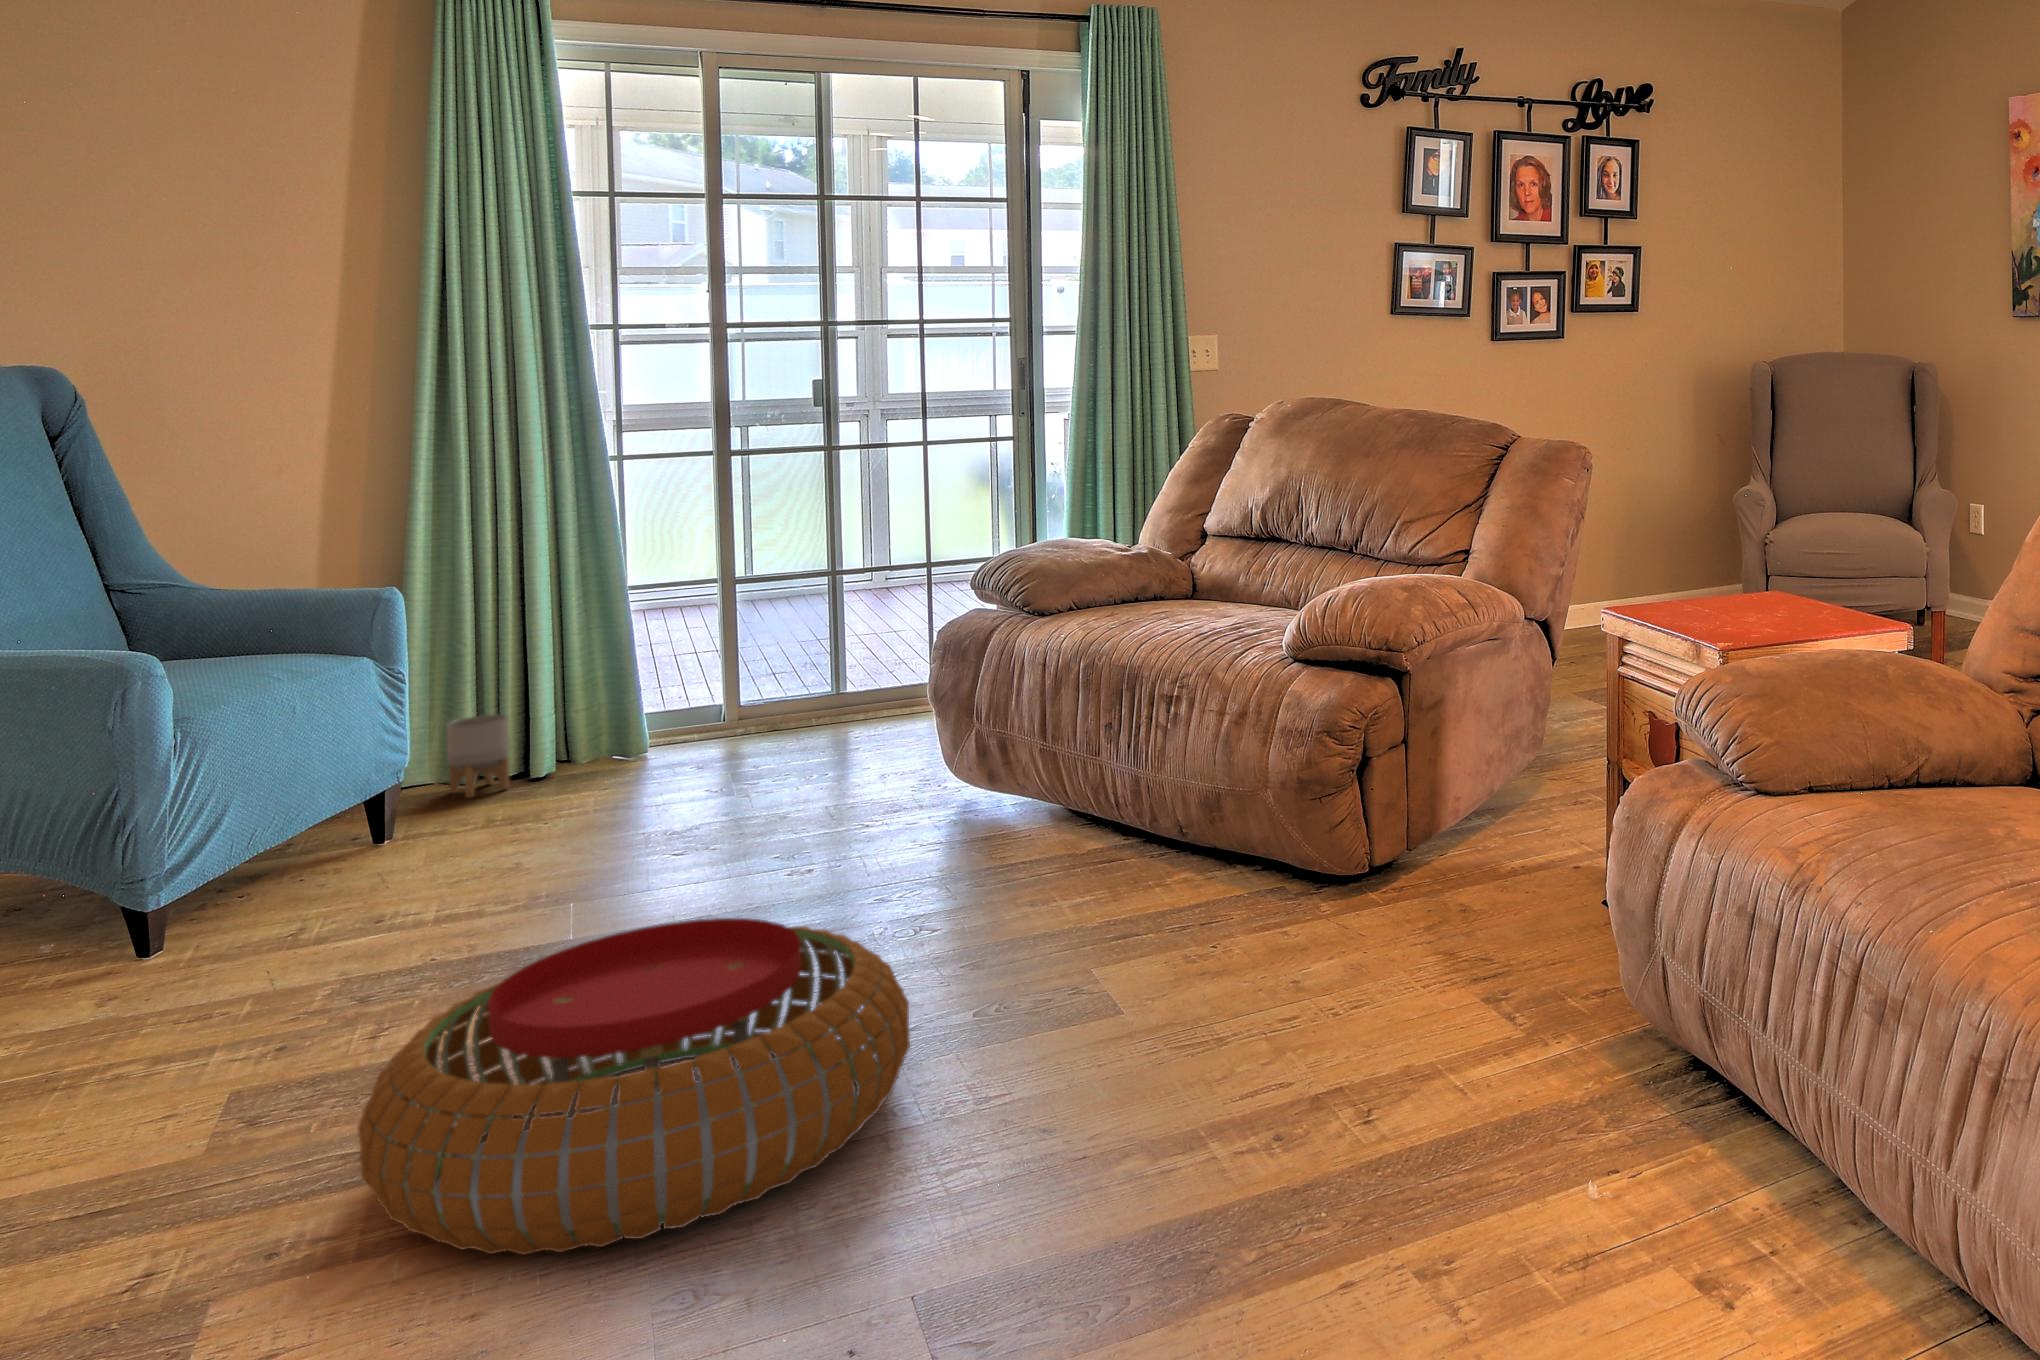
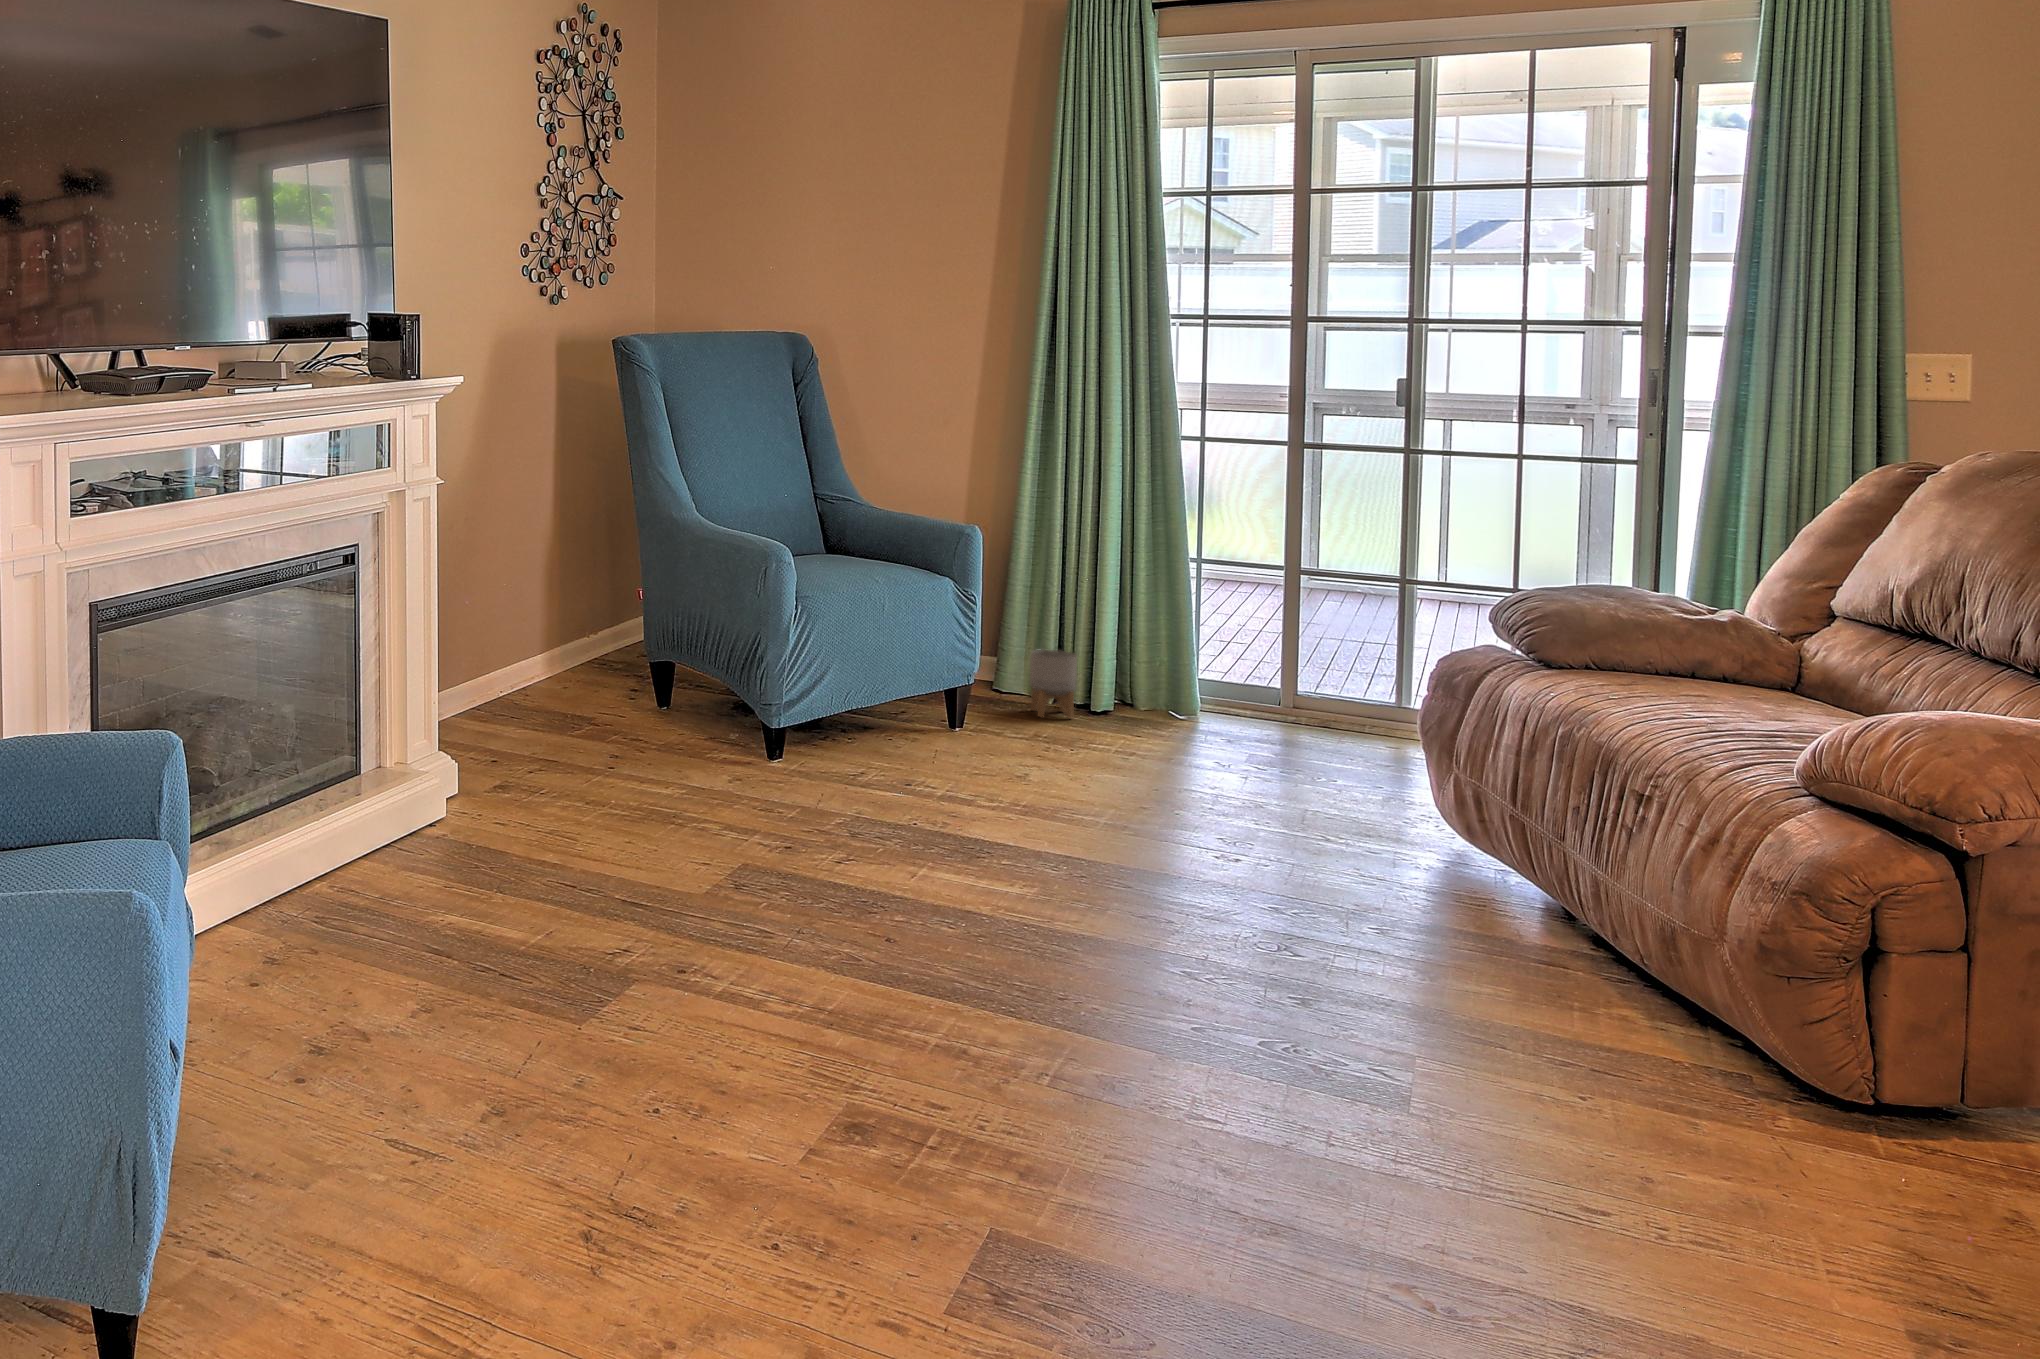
pouf: present [358,918,910,1255] -> none [739,828,1170,1087]

